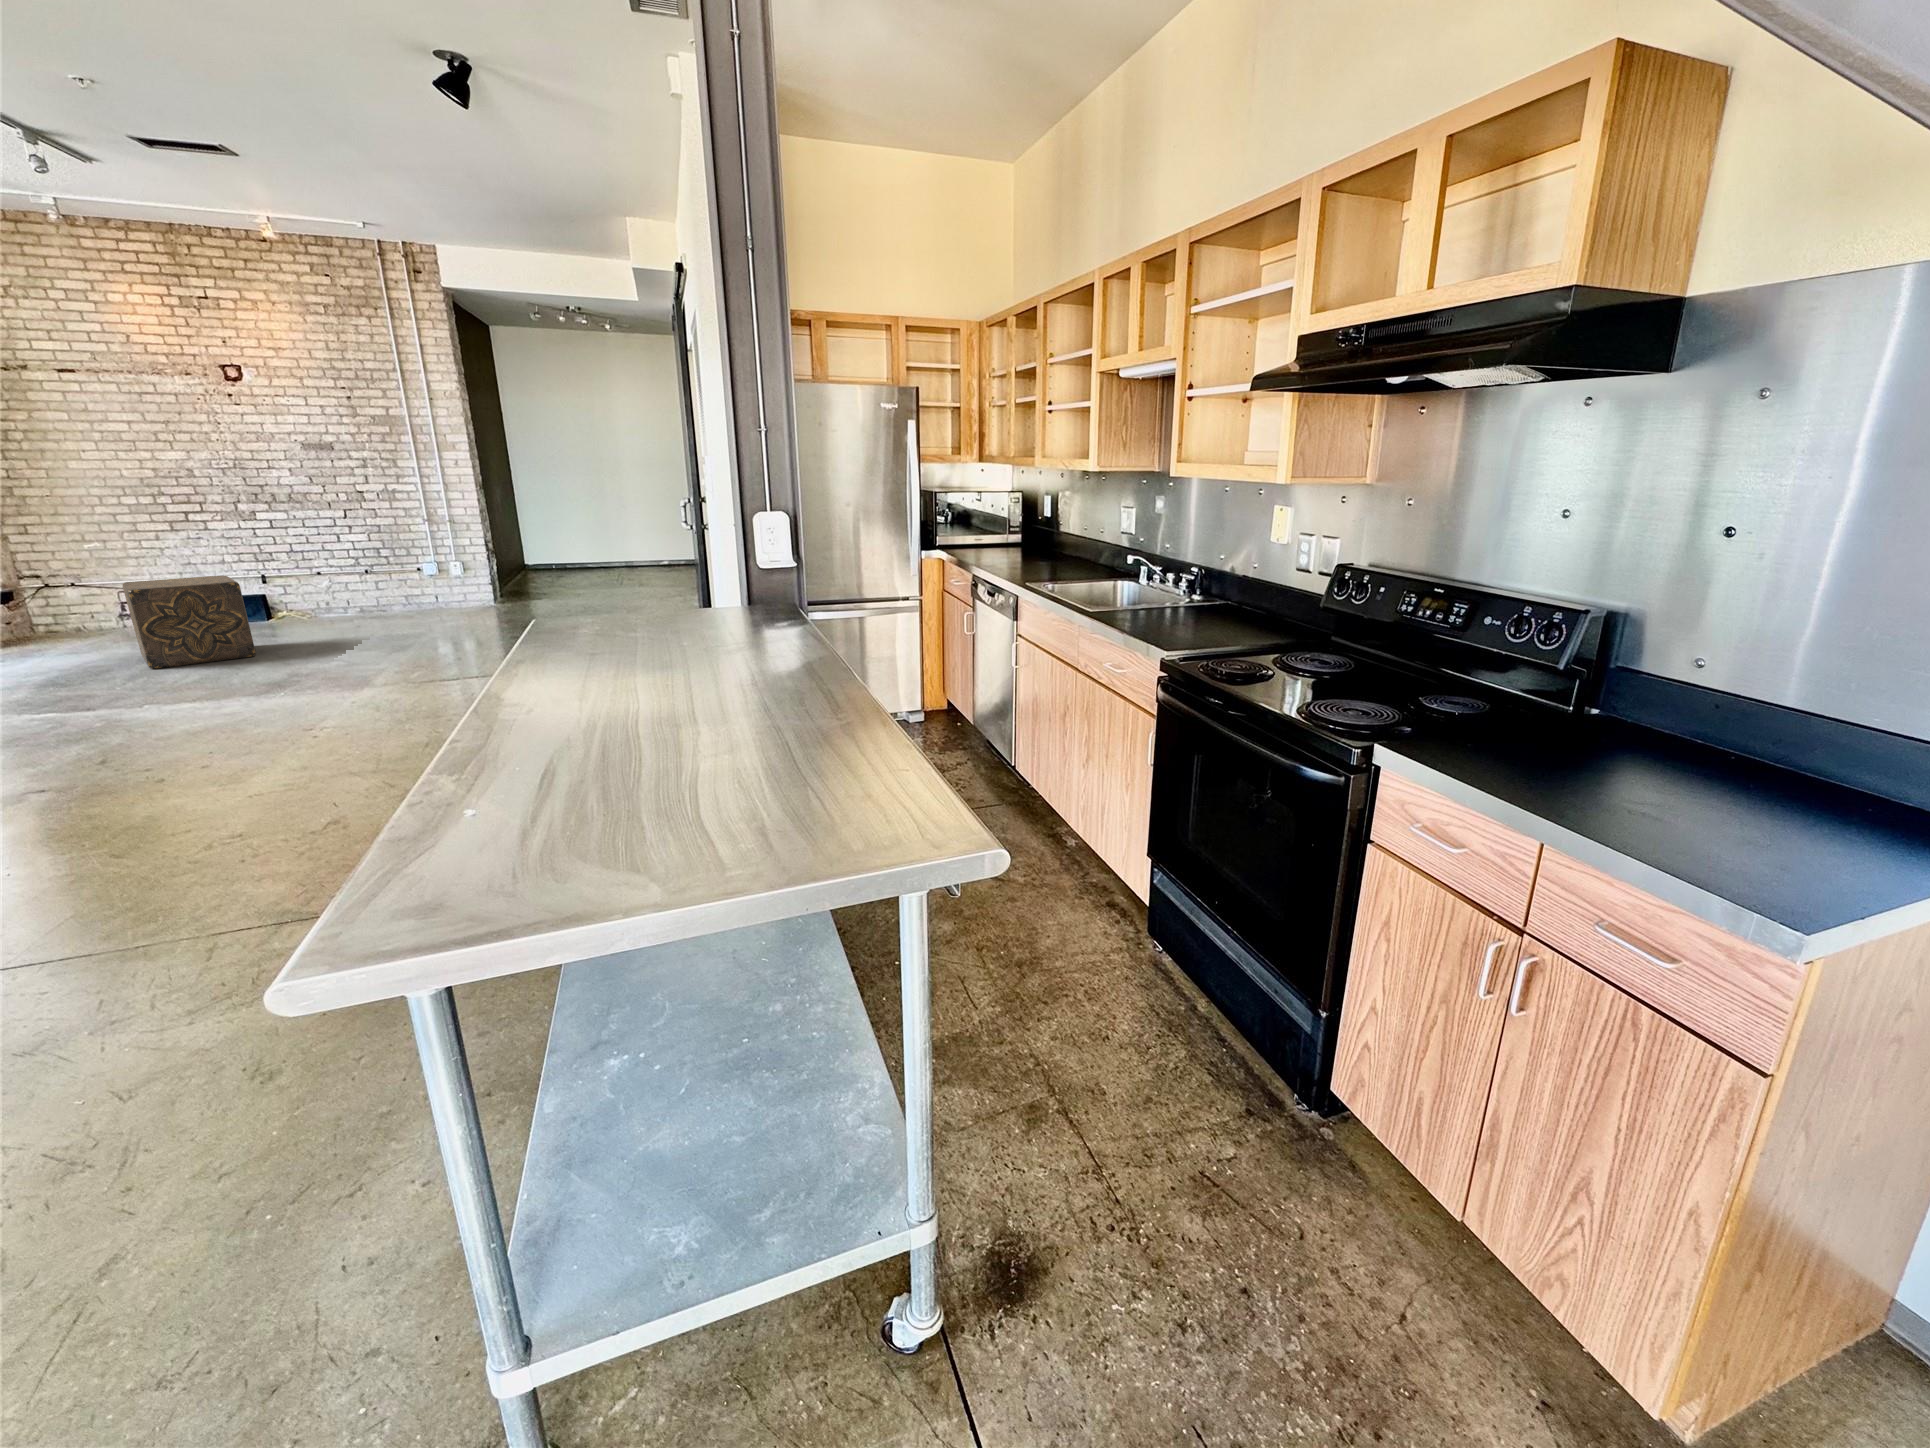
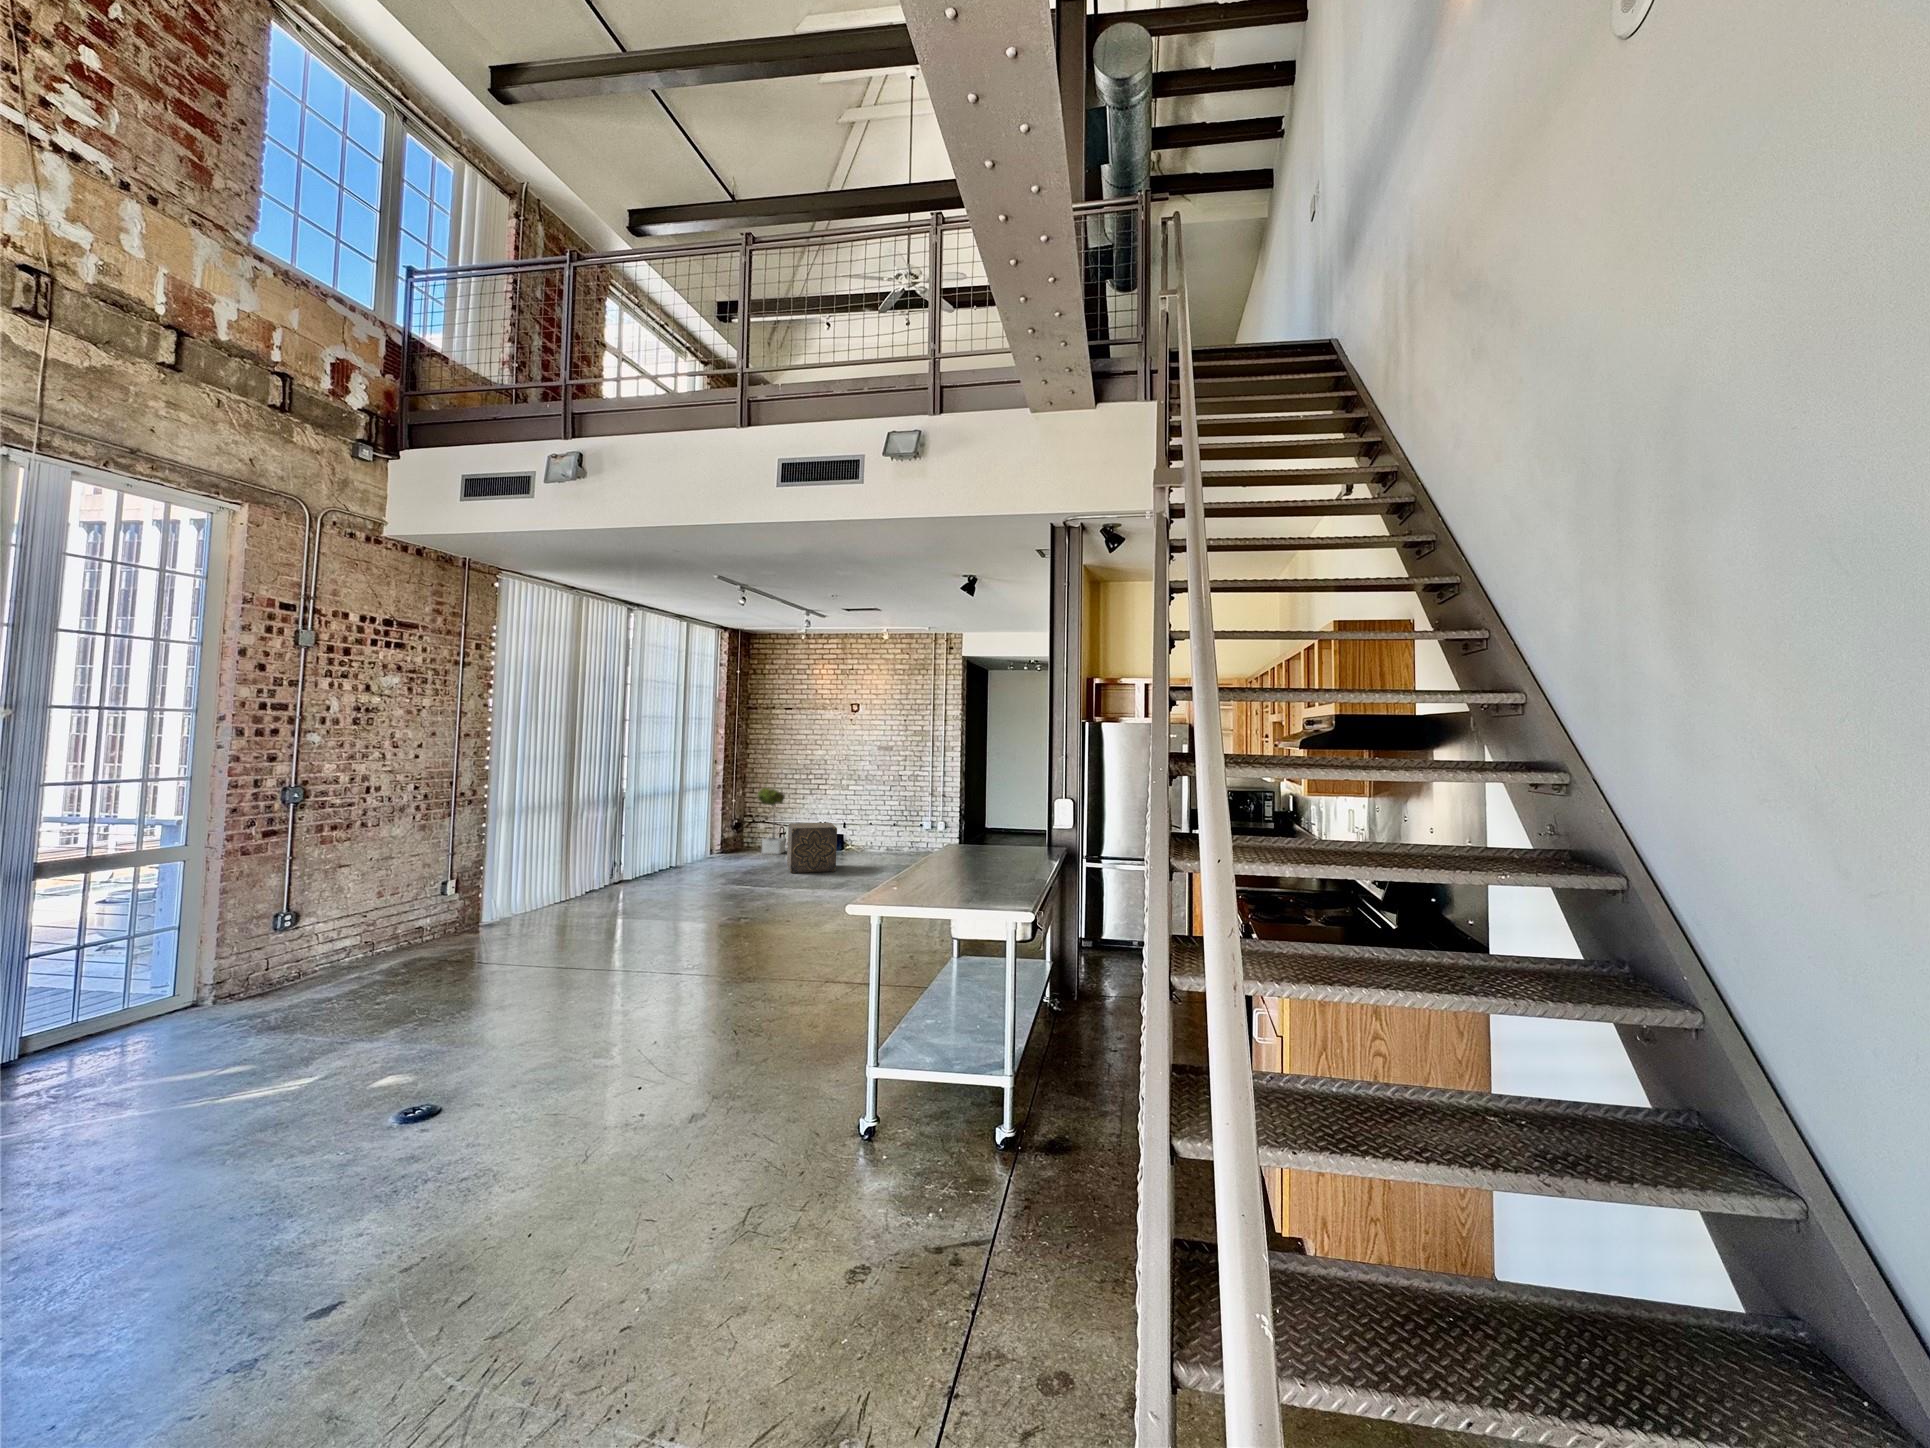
potted tree: none [35,520,141,640] -> present [757,788,785,854]

